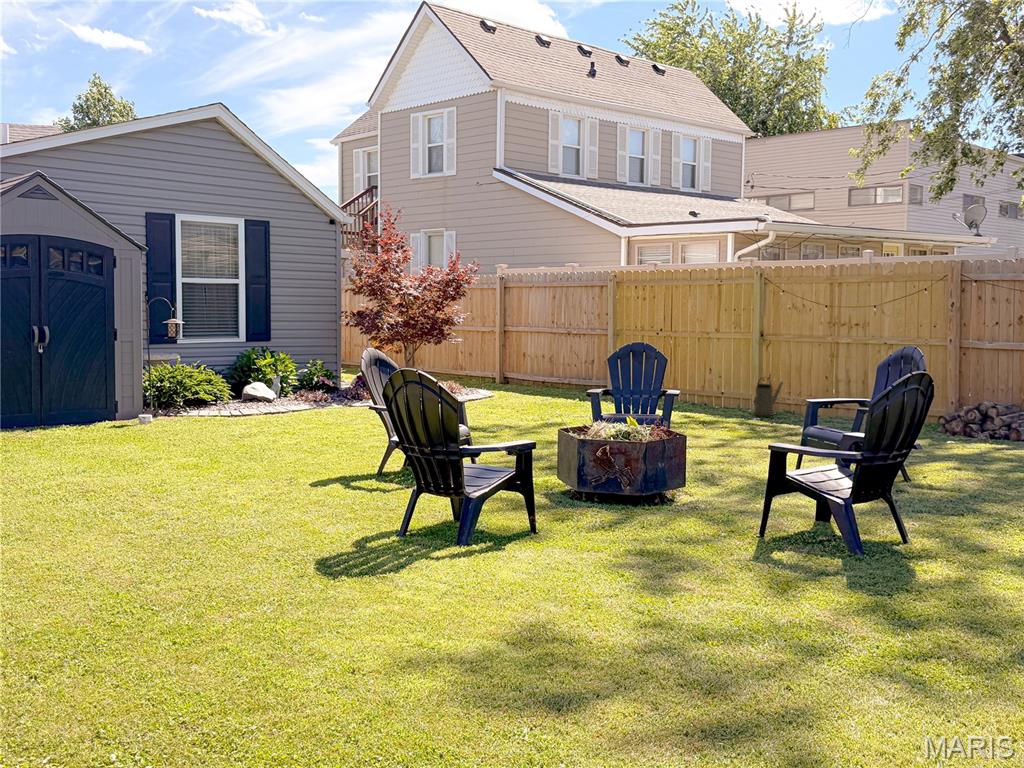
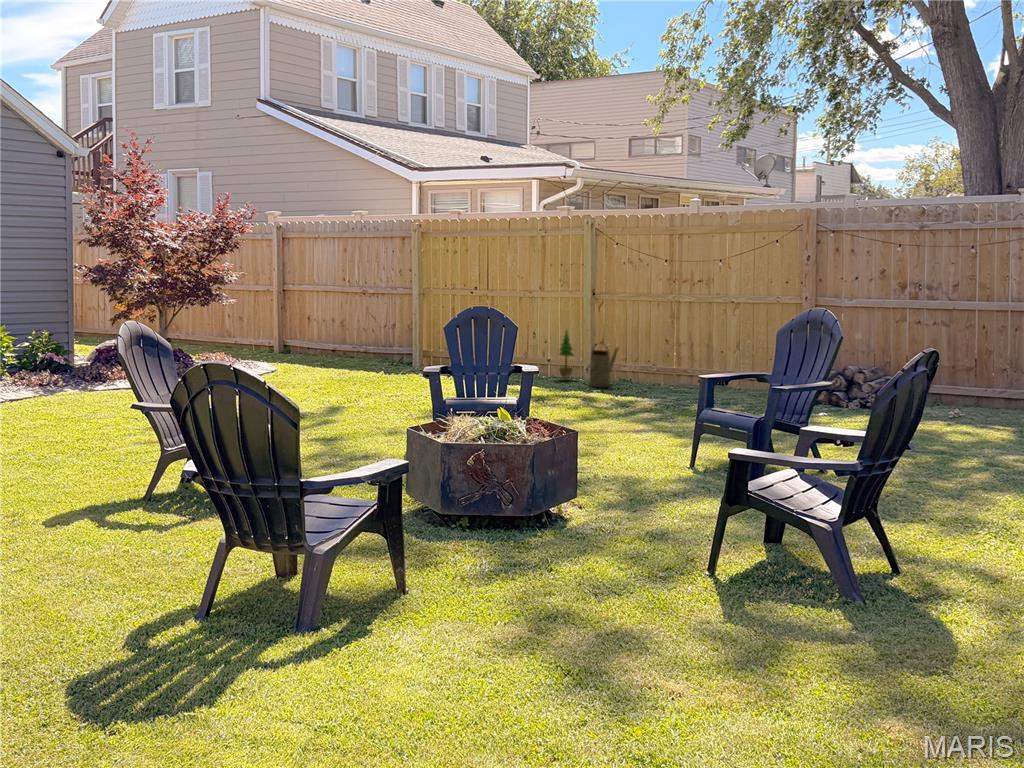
potted tree: none [729,365,745,410] -> present [559,330,574,379]

